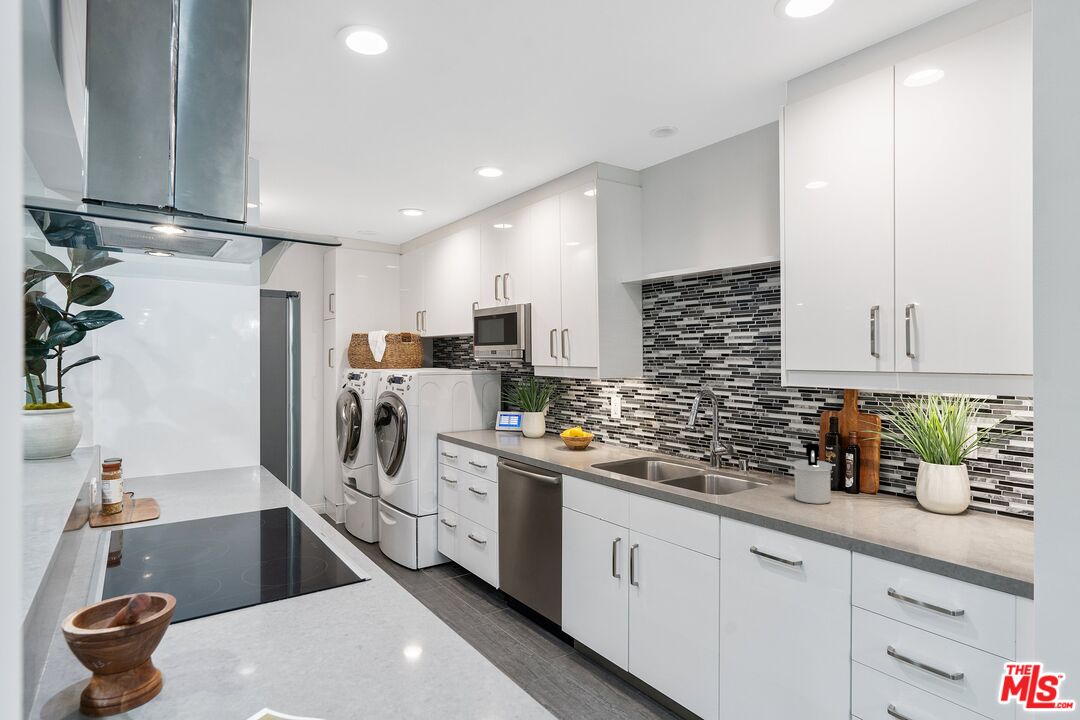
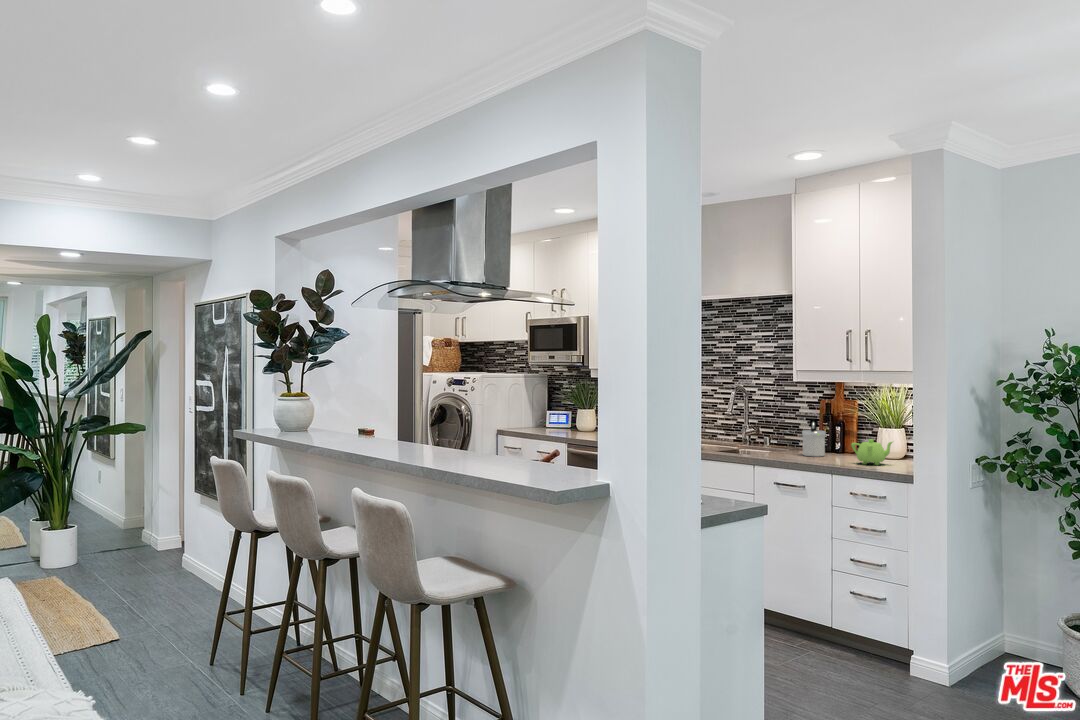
teapot: none [882,490,964,538] -> present [851,439,892,465]

